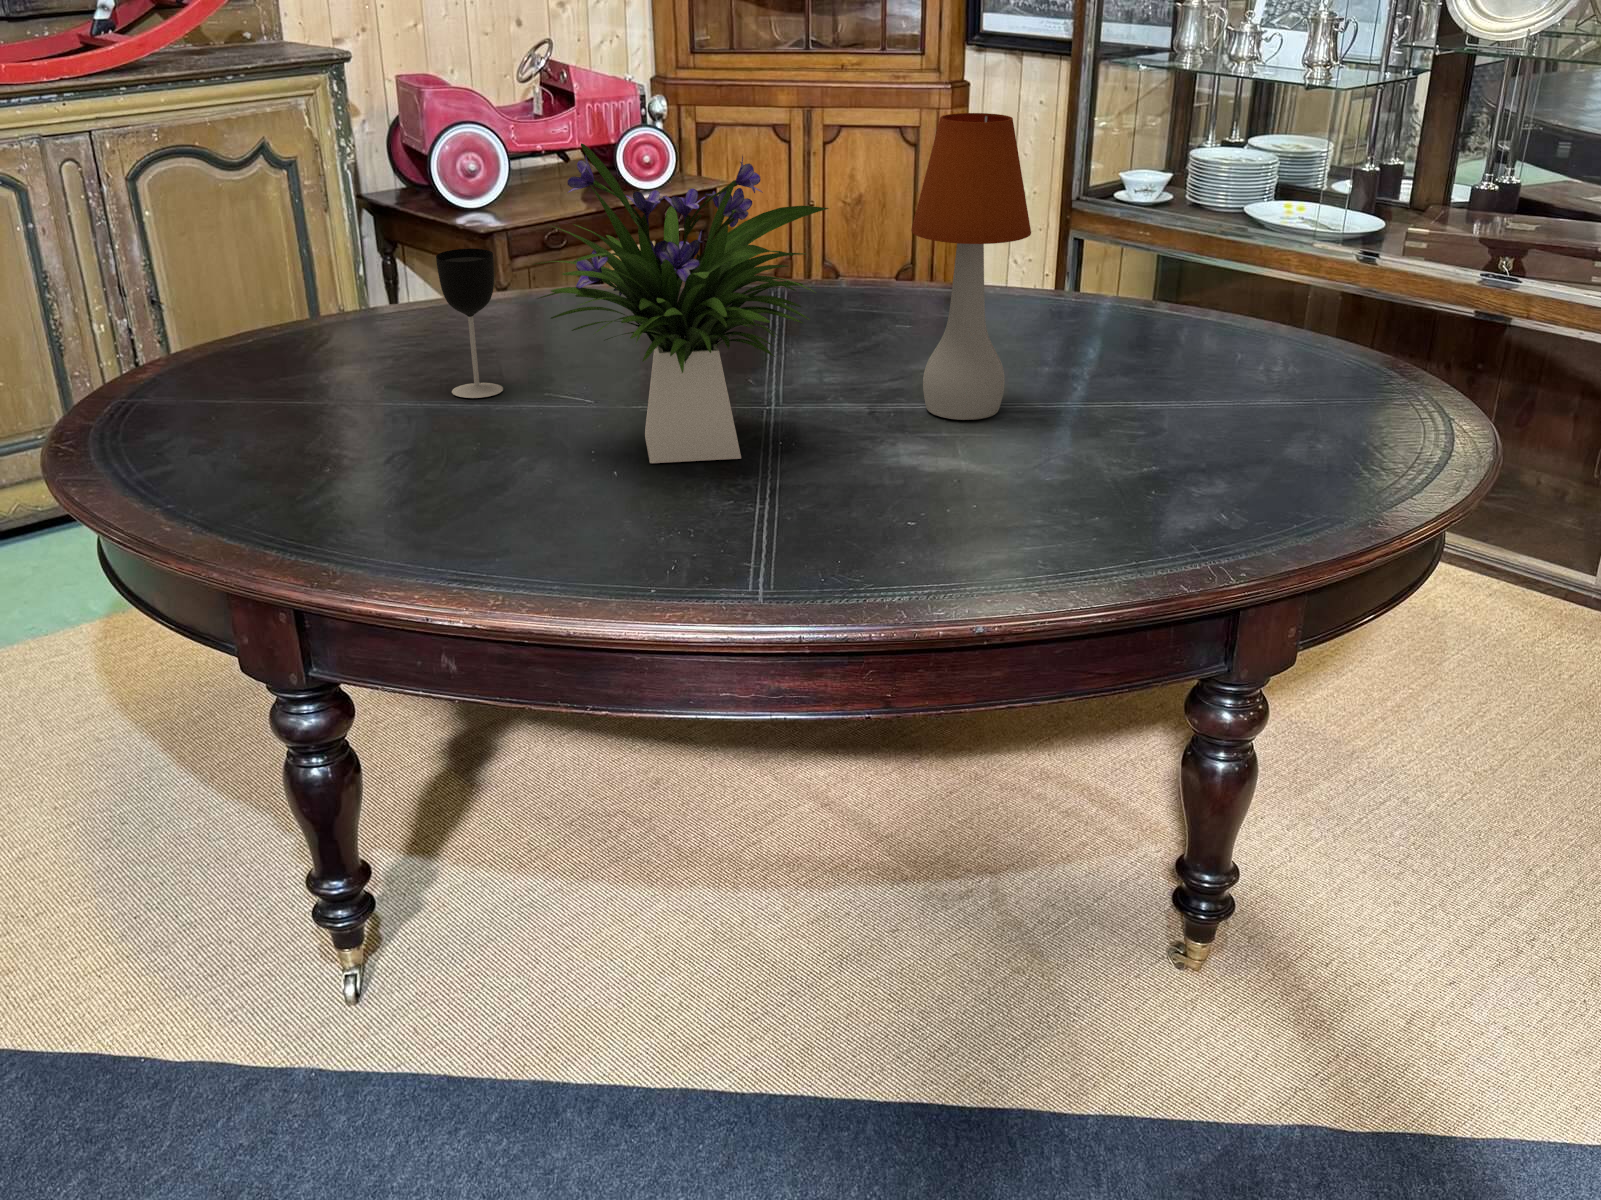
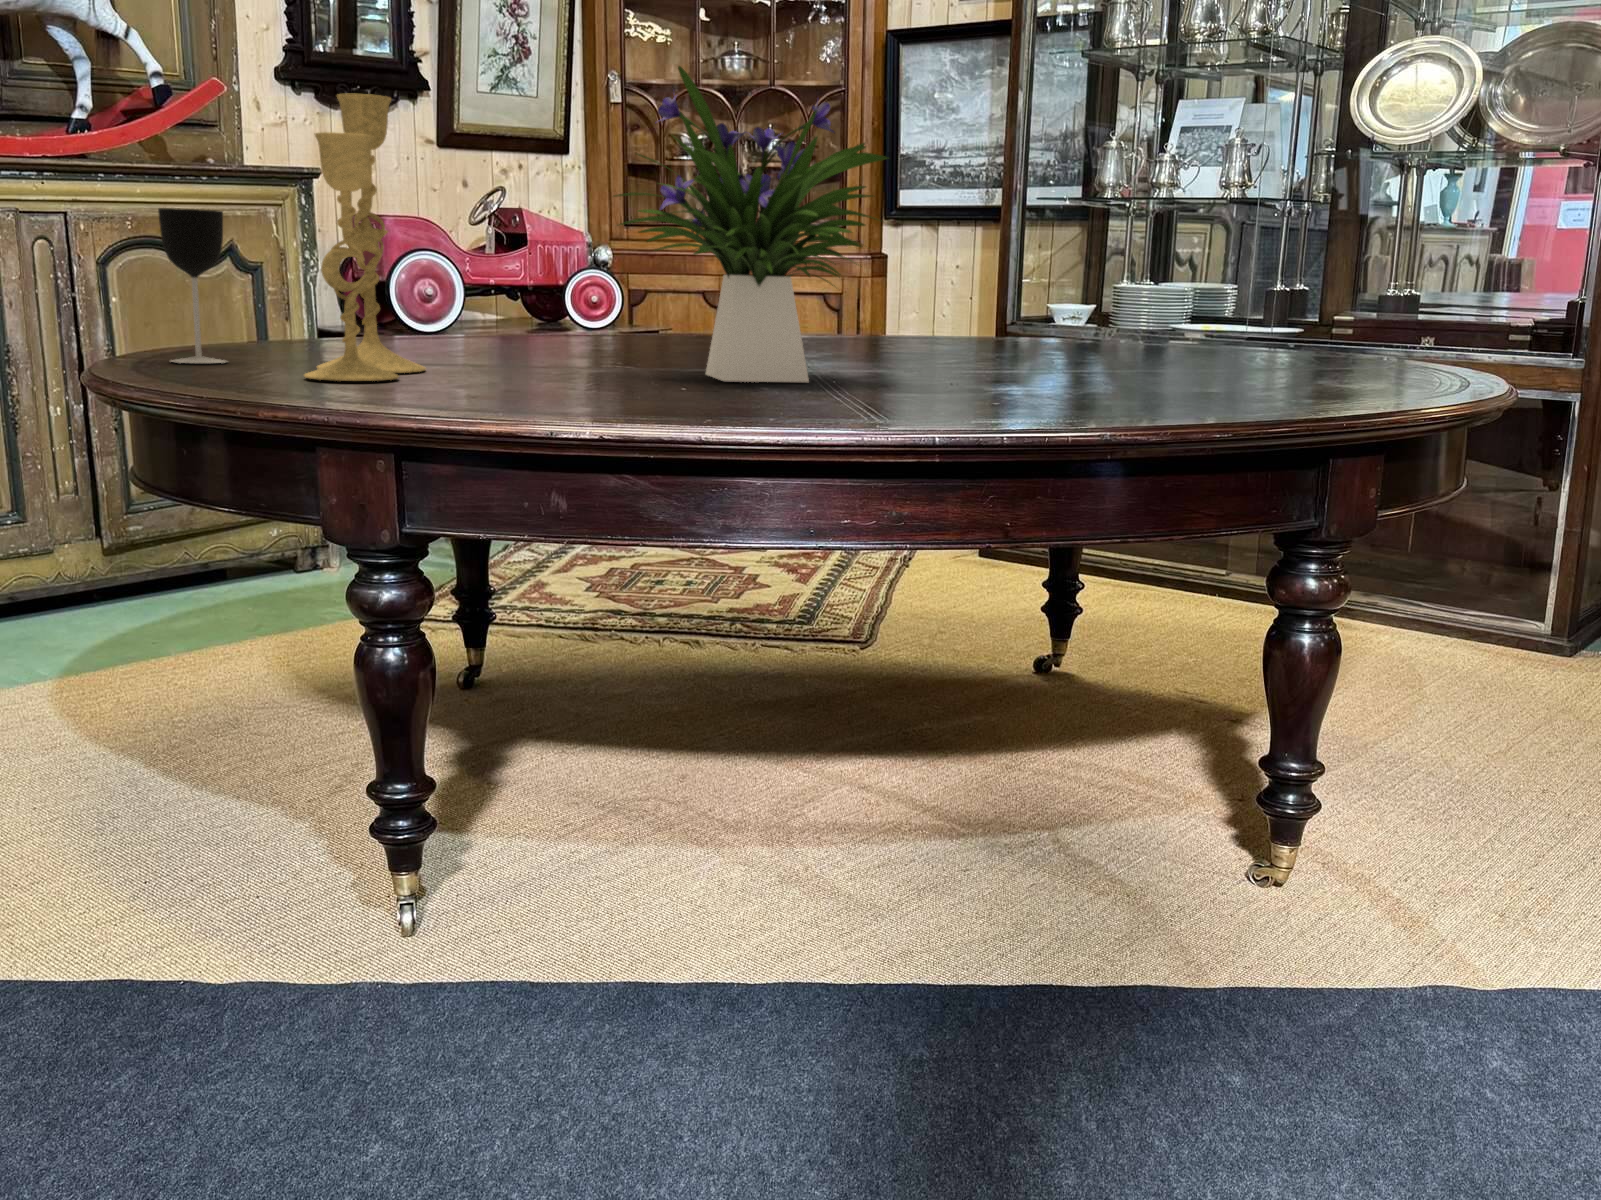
table lamp: present [911,113,1031,420] -> none [950,96,1060,378]
candlestick: none [199,174,359,501] -> present [304,94,426,381]
wine glass: present [436,249,503,398] -> present [158,208,226,363]

